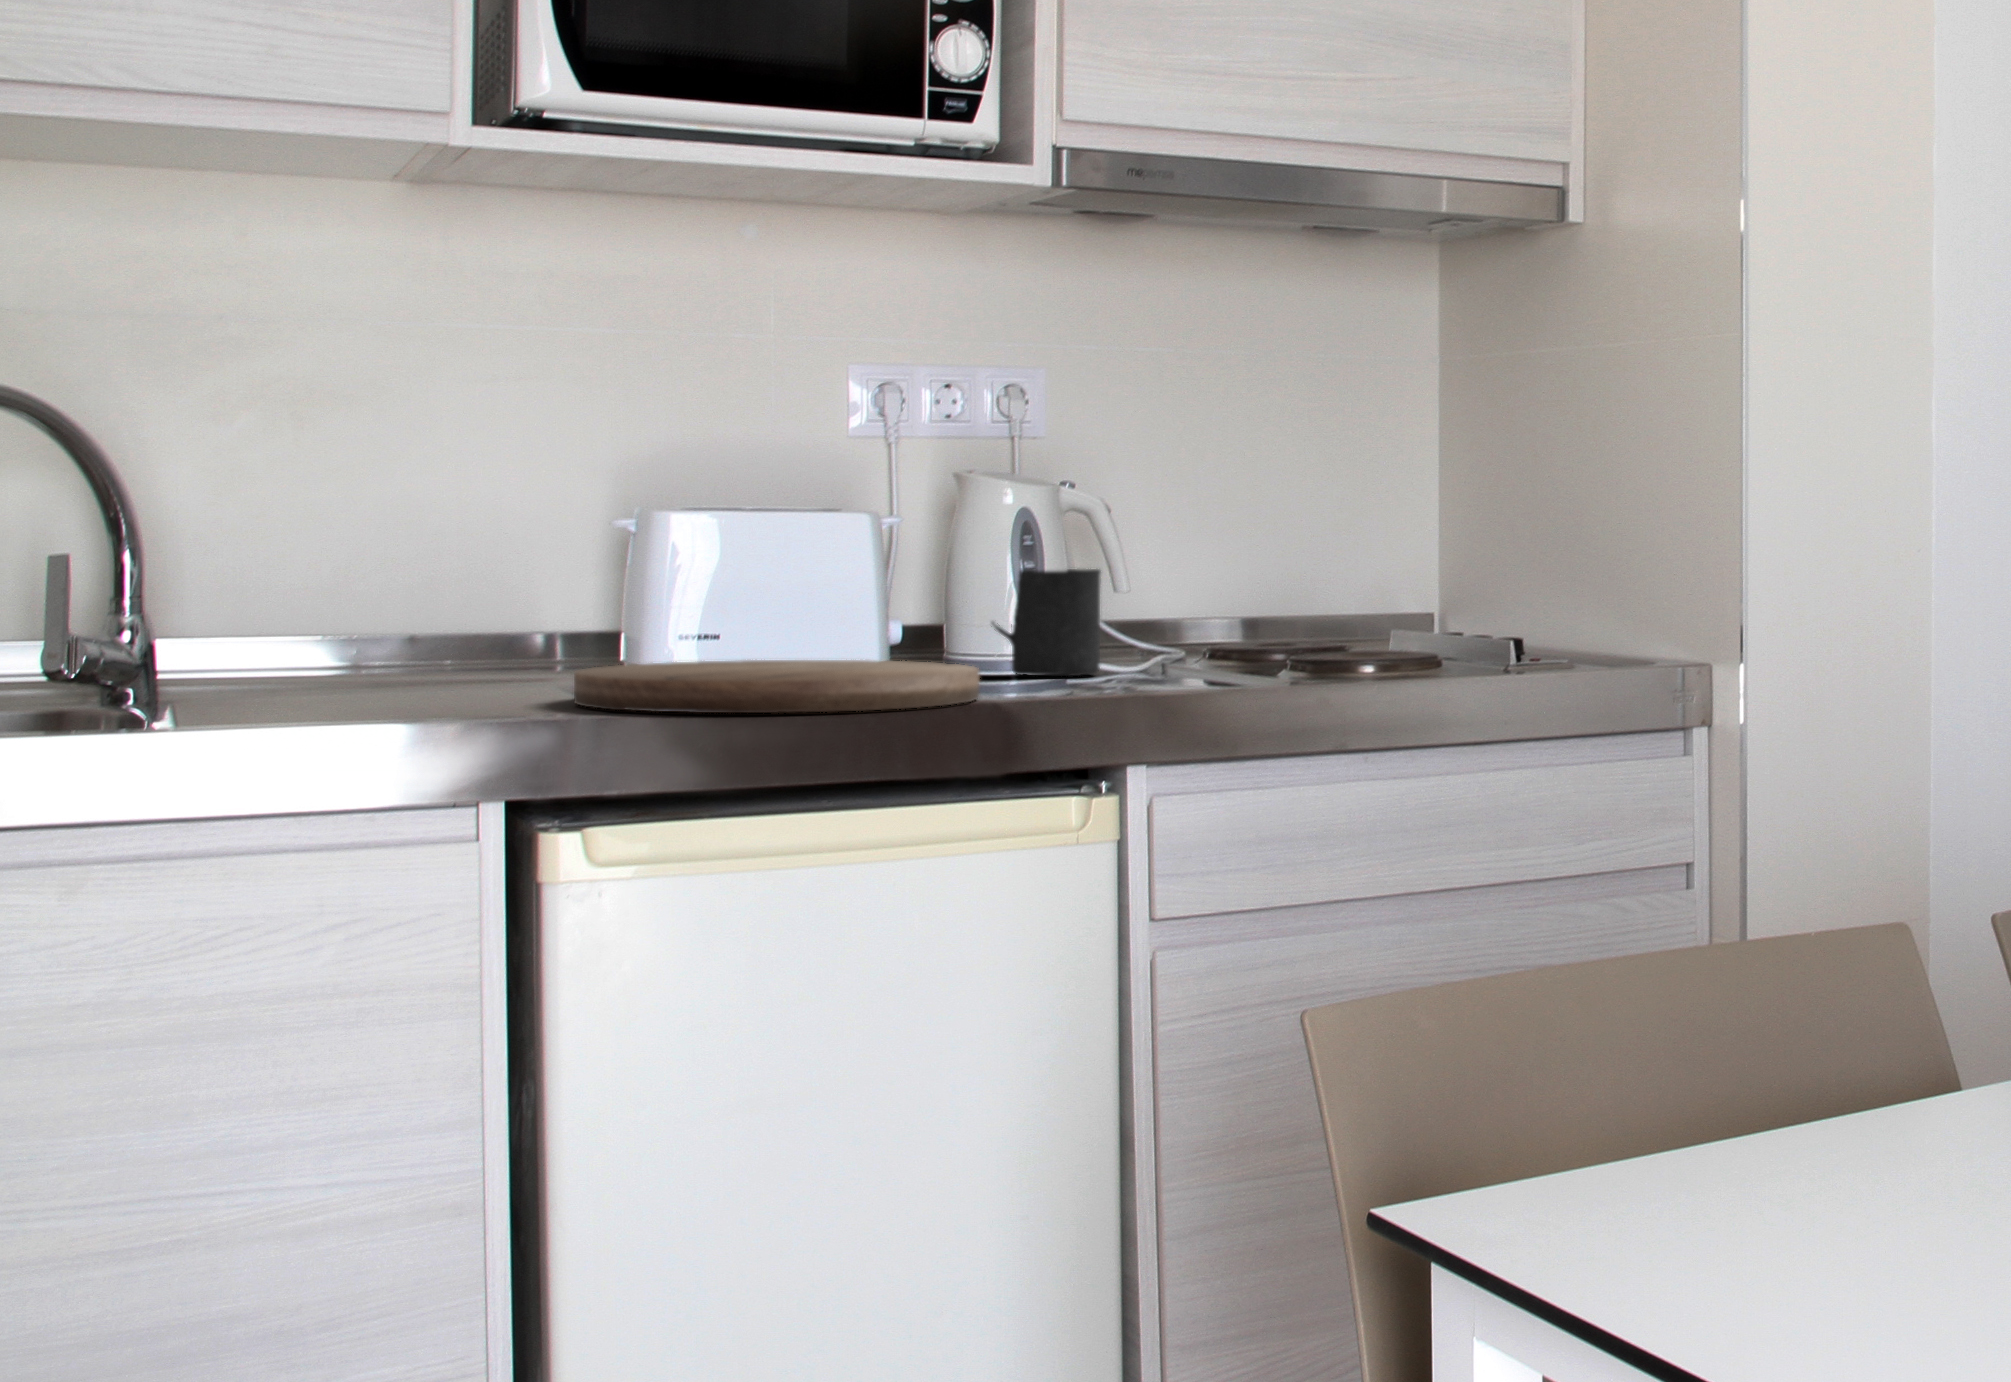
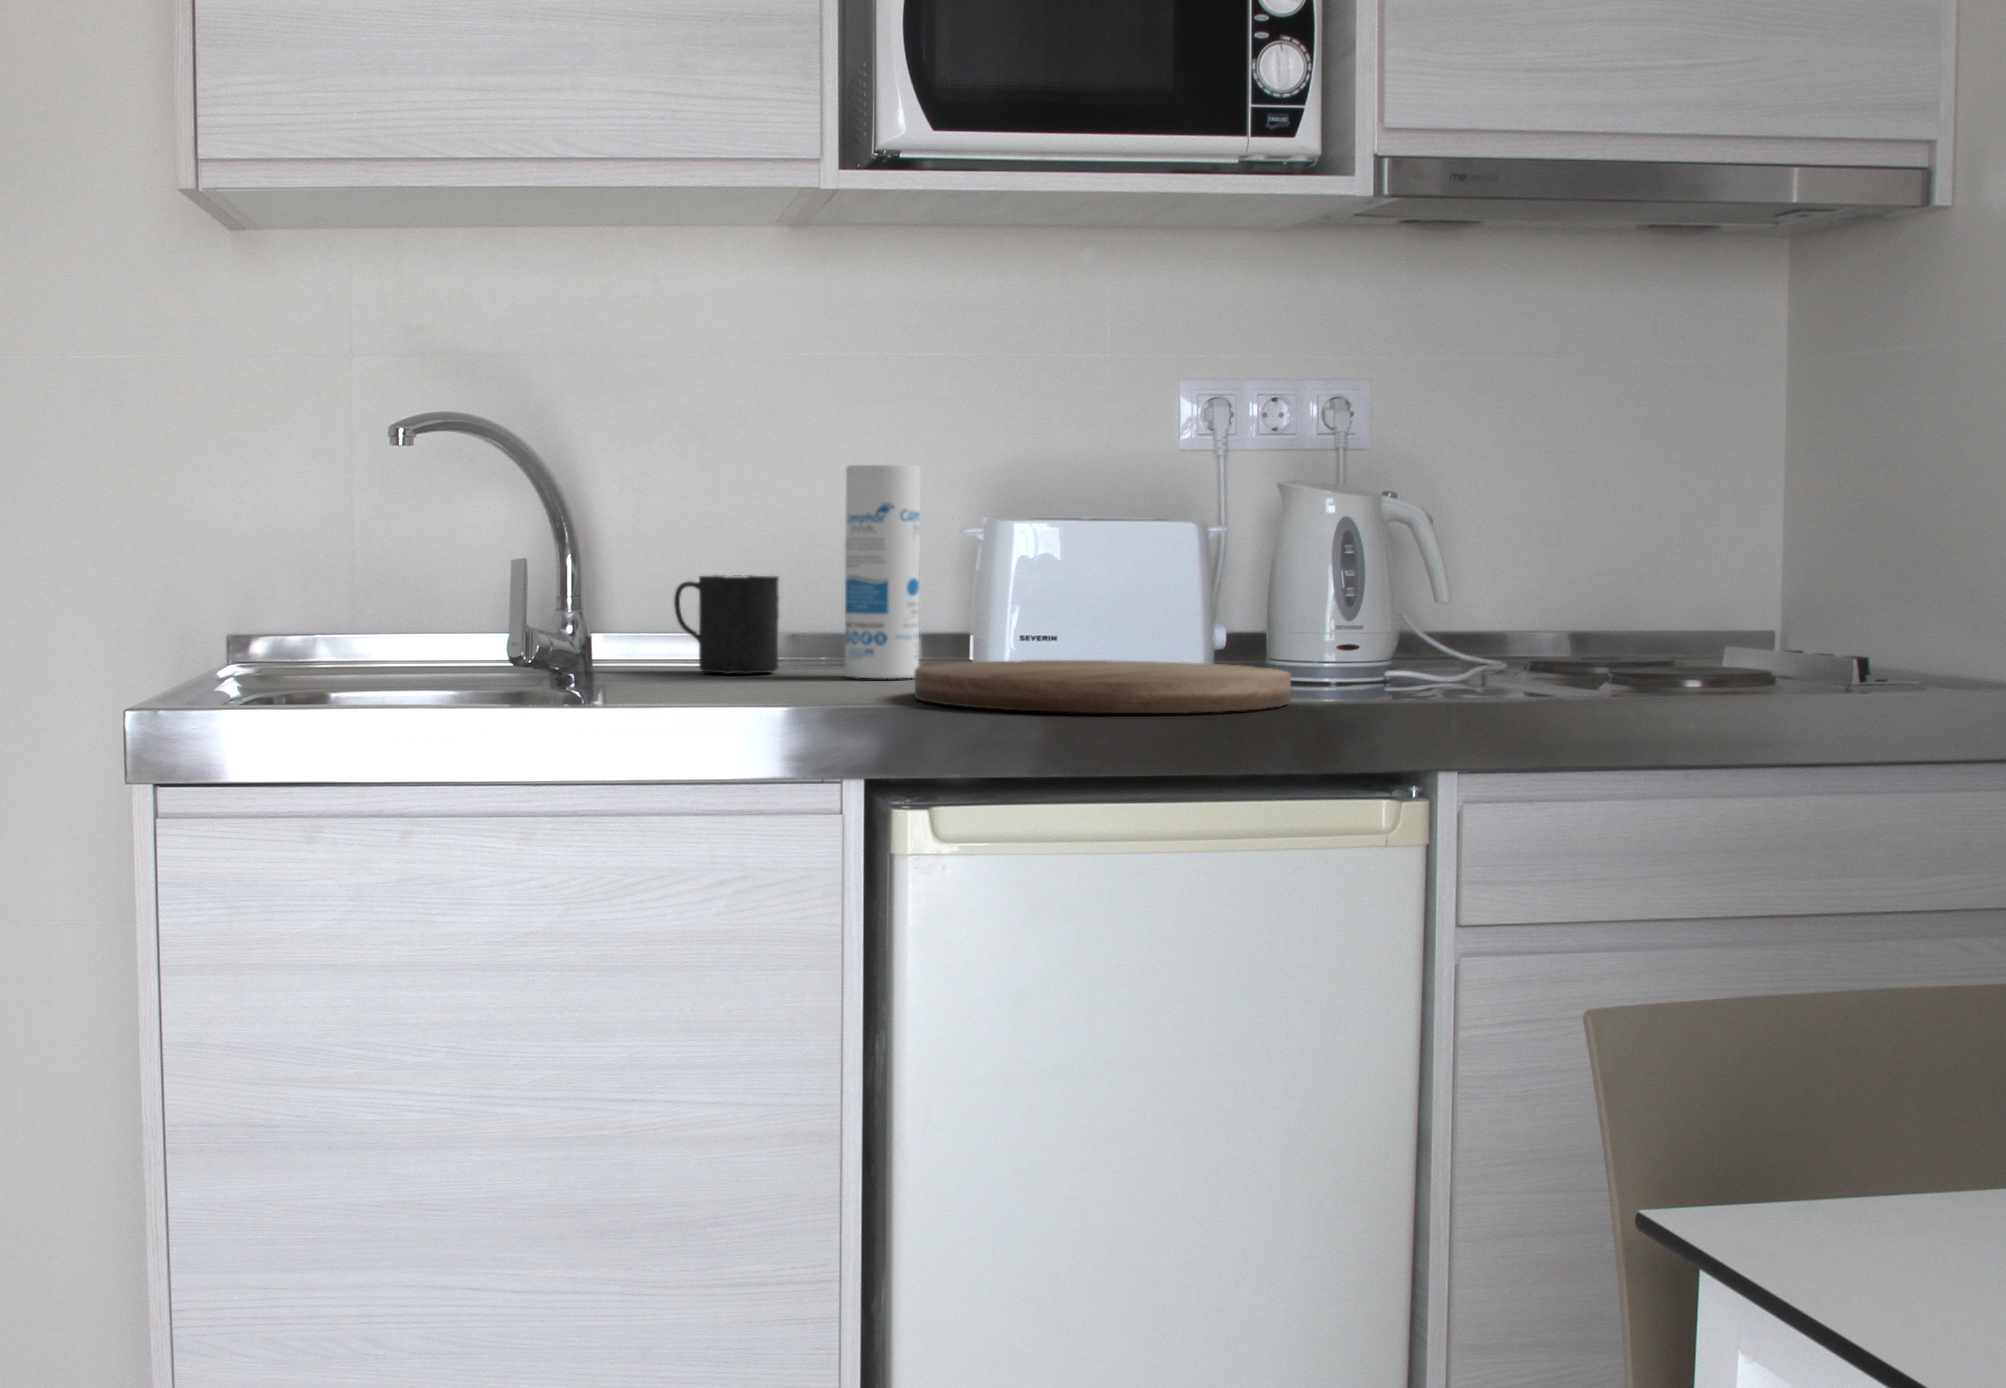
canister: none [472,446,563,686] -> present [845,465,920,678]
mug: present [992,568,1101,676] -> present [674,575,779,674]

